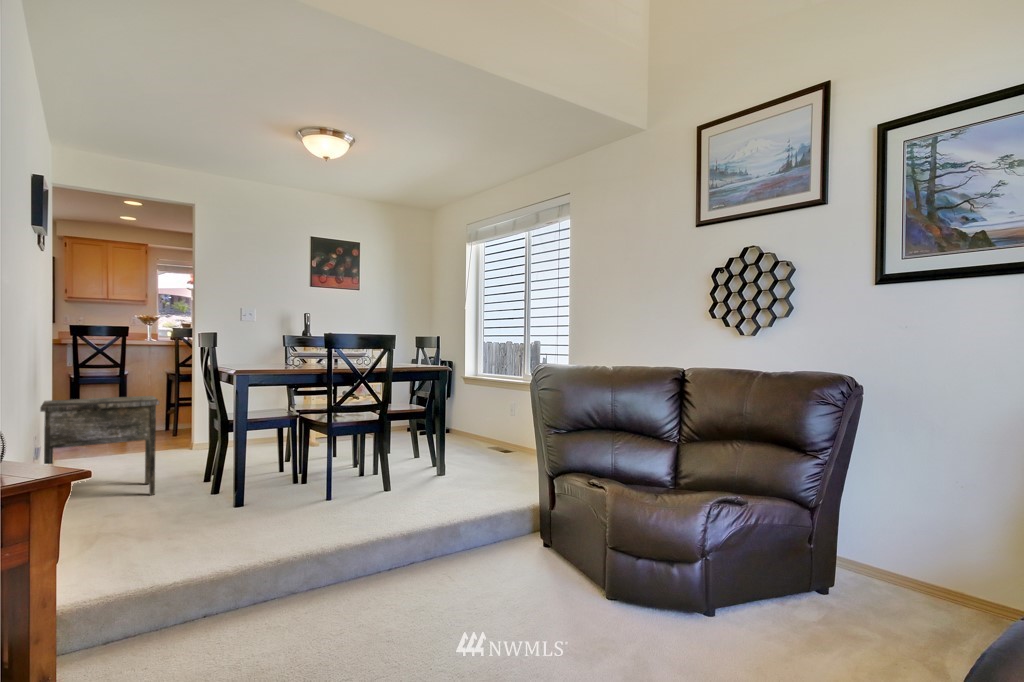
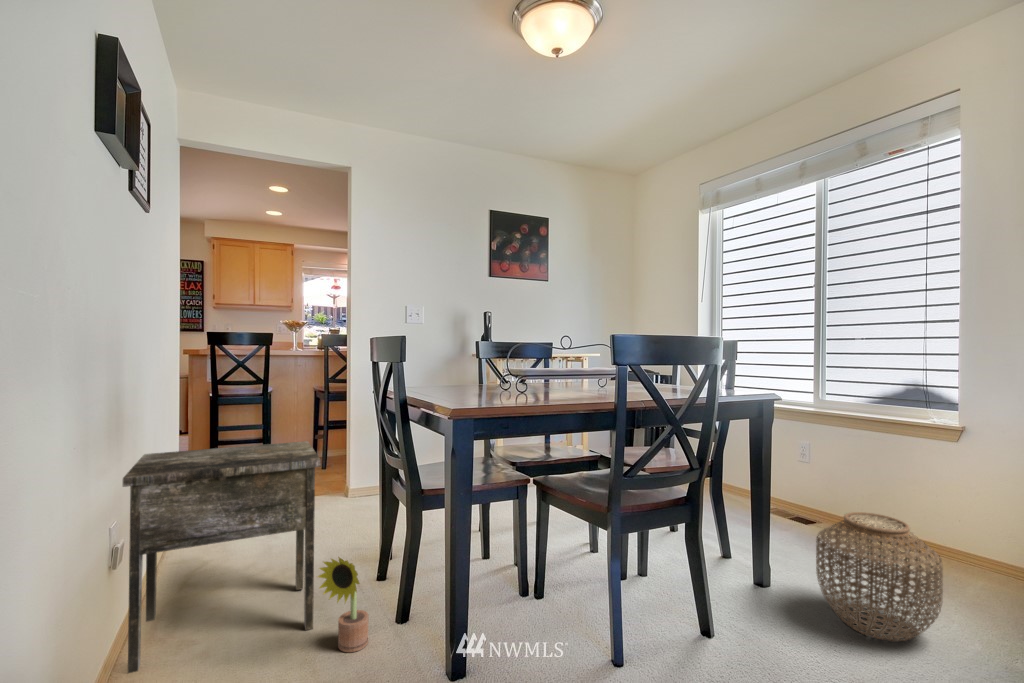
woven basket: none [444,426,495,484] -> present [816,512,943,641]
decorative plant: none [156,448,187,500] -> present [318,557,369,652]

